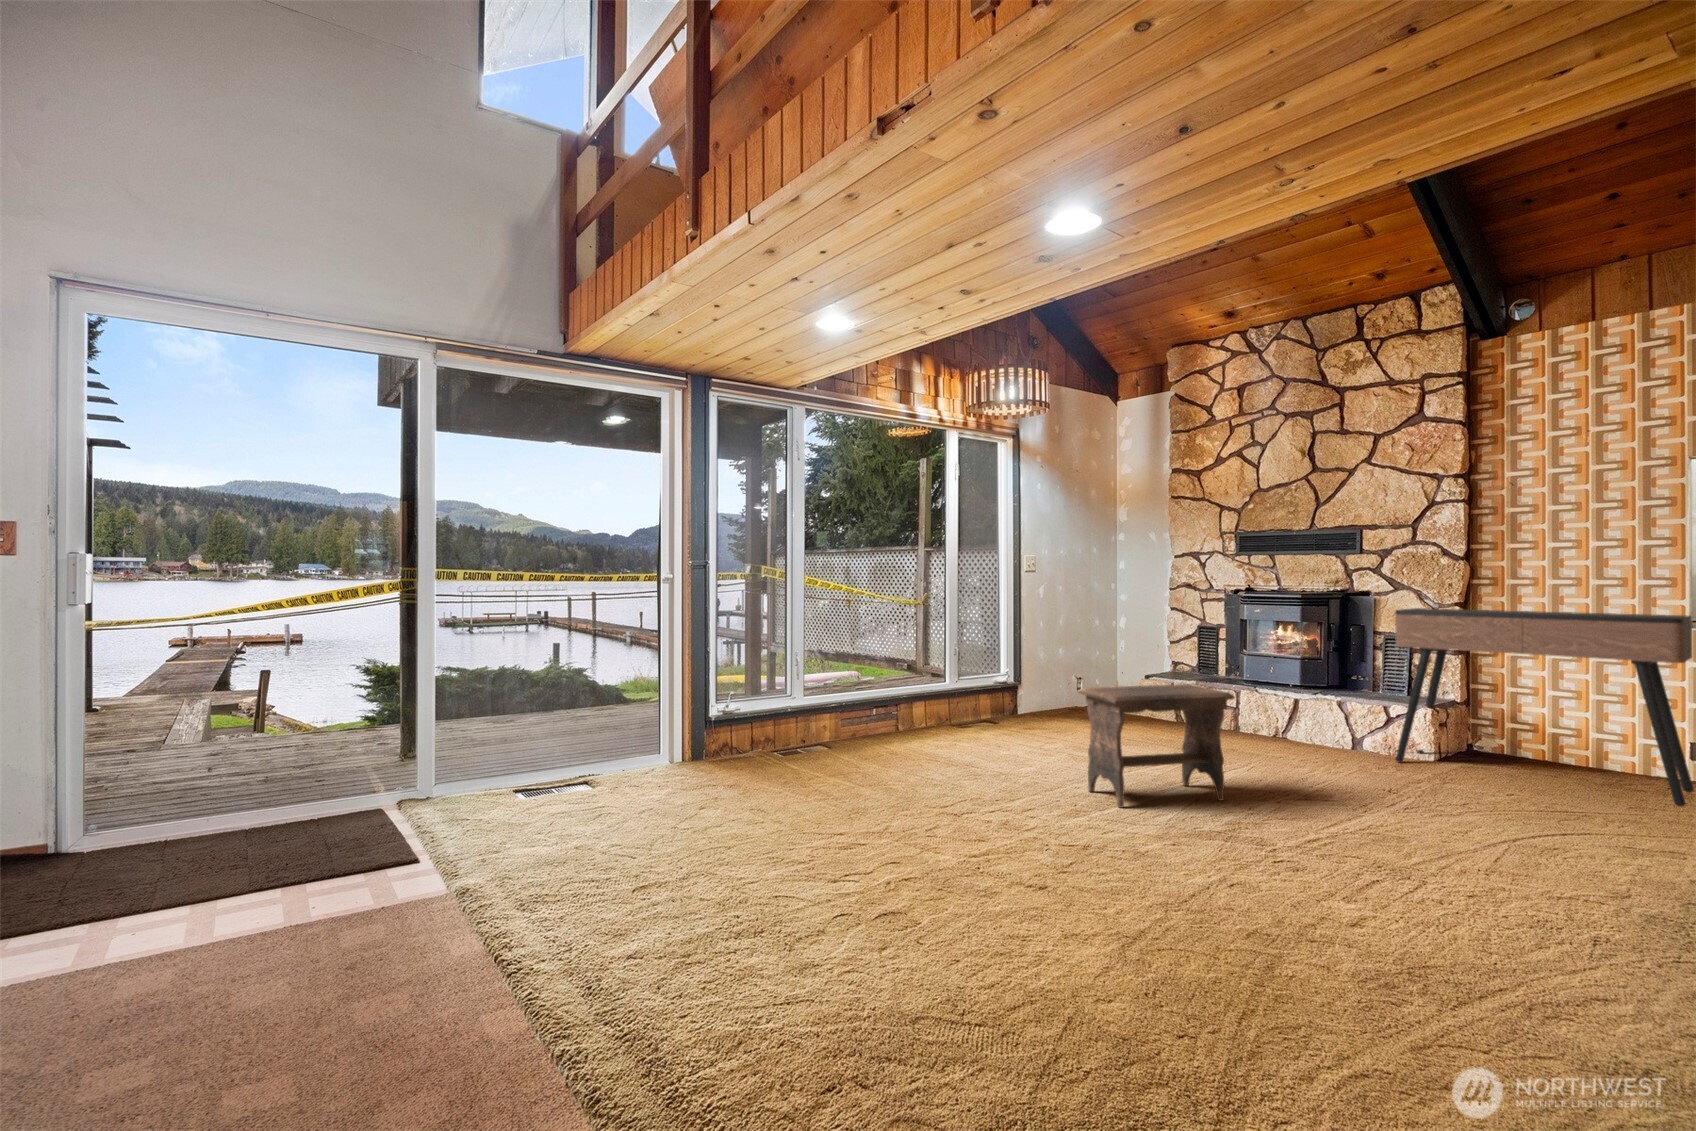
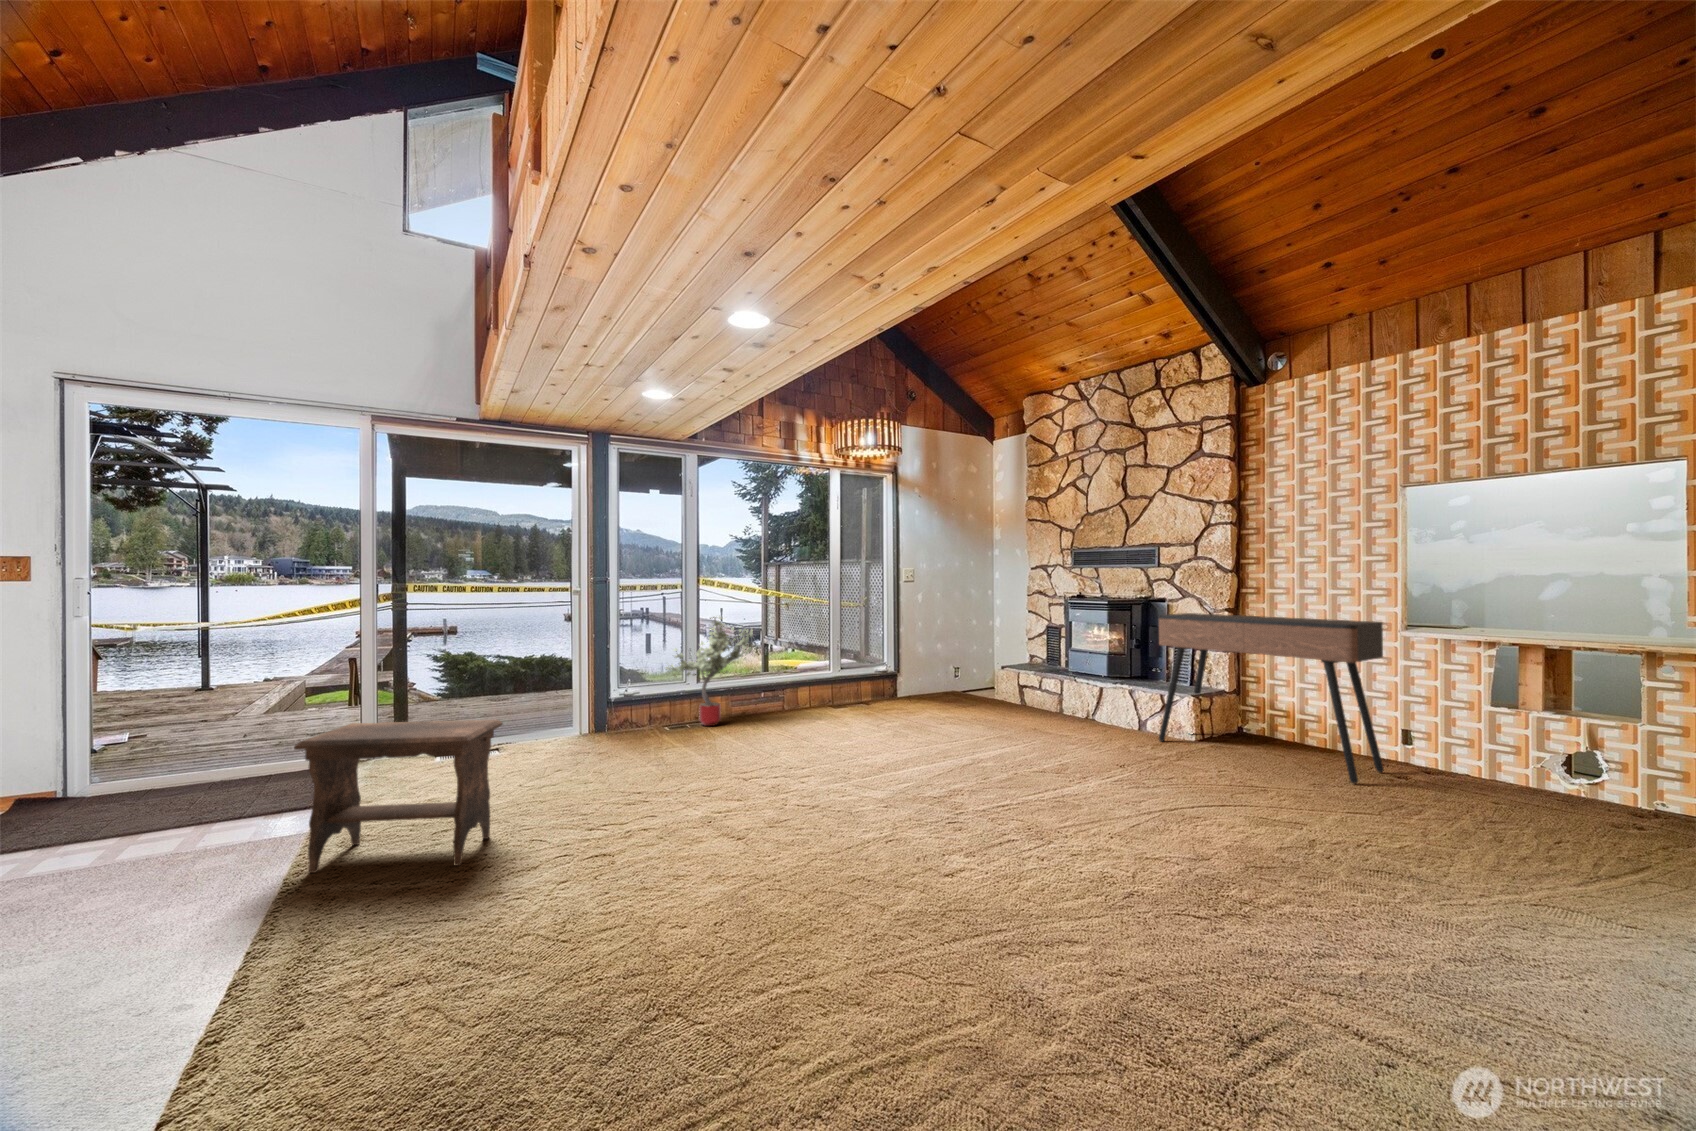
potted tree: none [779,613,881,755] -> present [666,617,753,726]
footstool: present [1079,684,1235,807] -> present [294,720,502,873]

